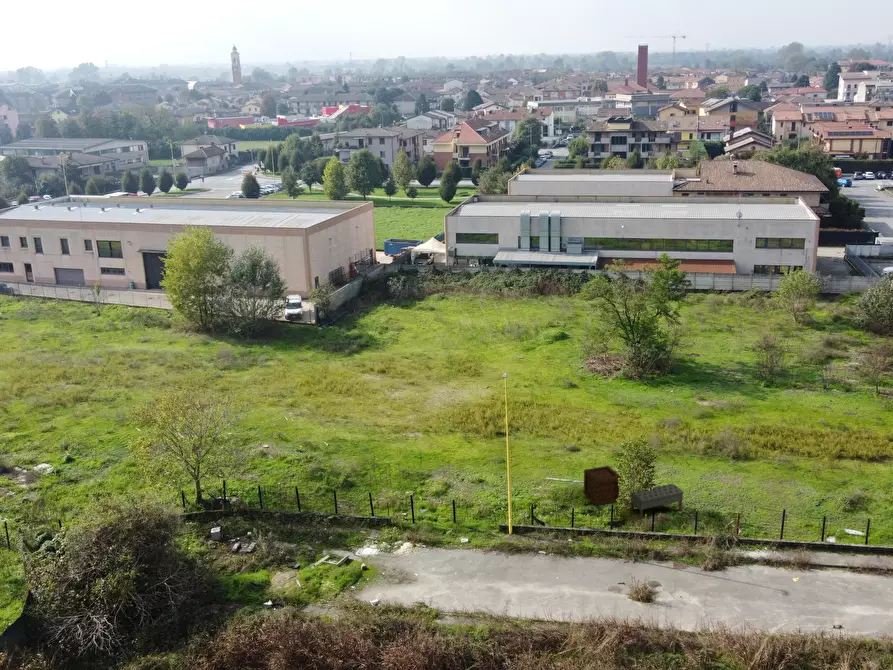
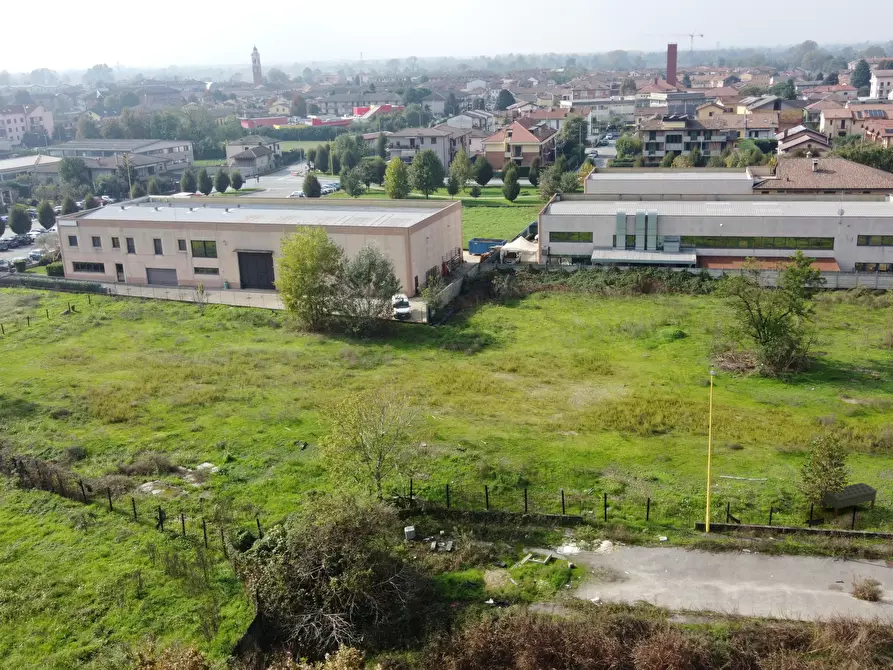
wooden crate: present [584,466,621,505] -> none [767,465,810,505]

